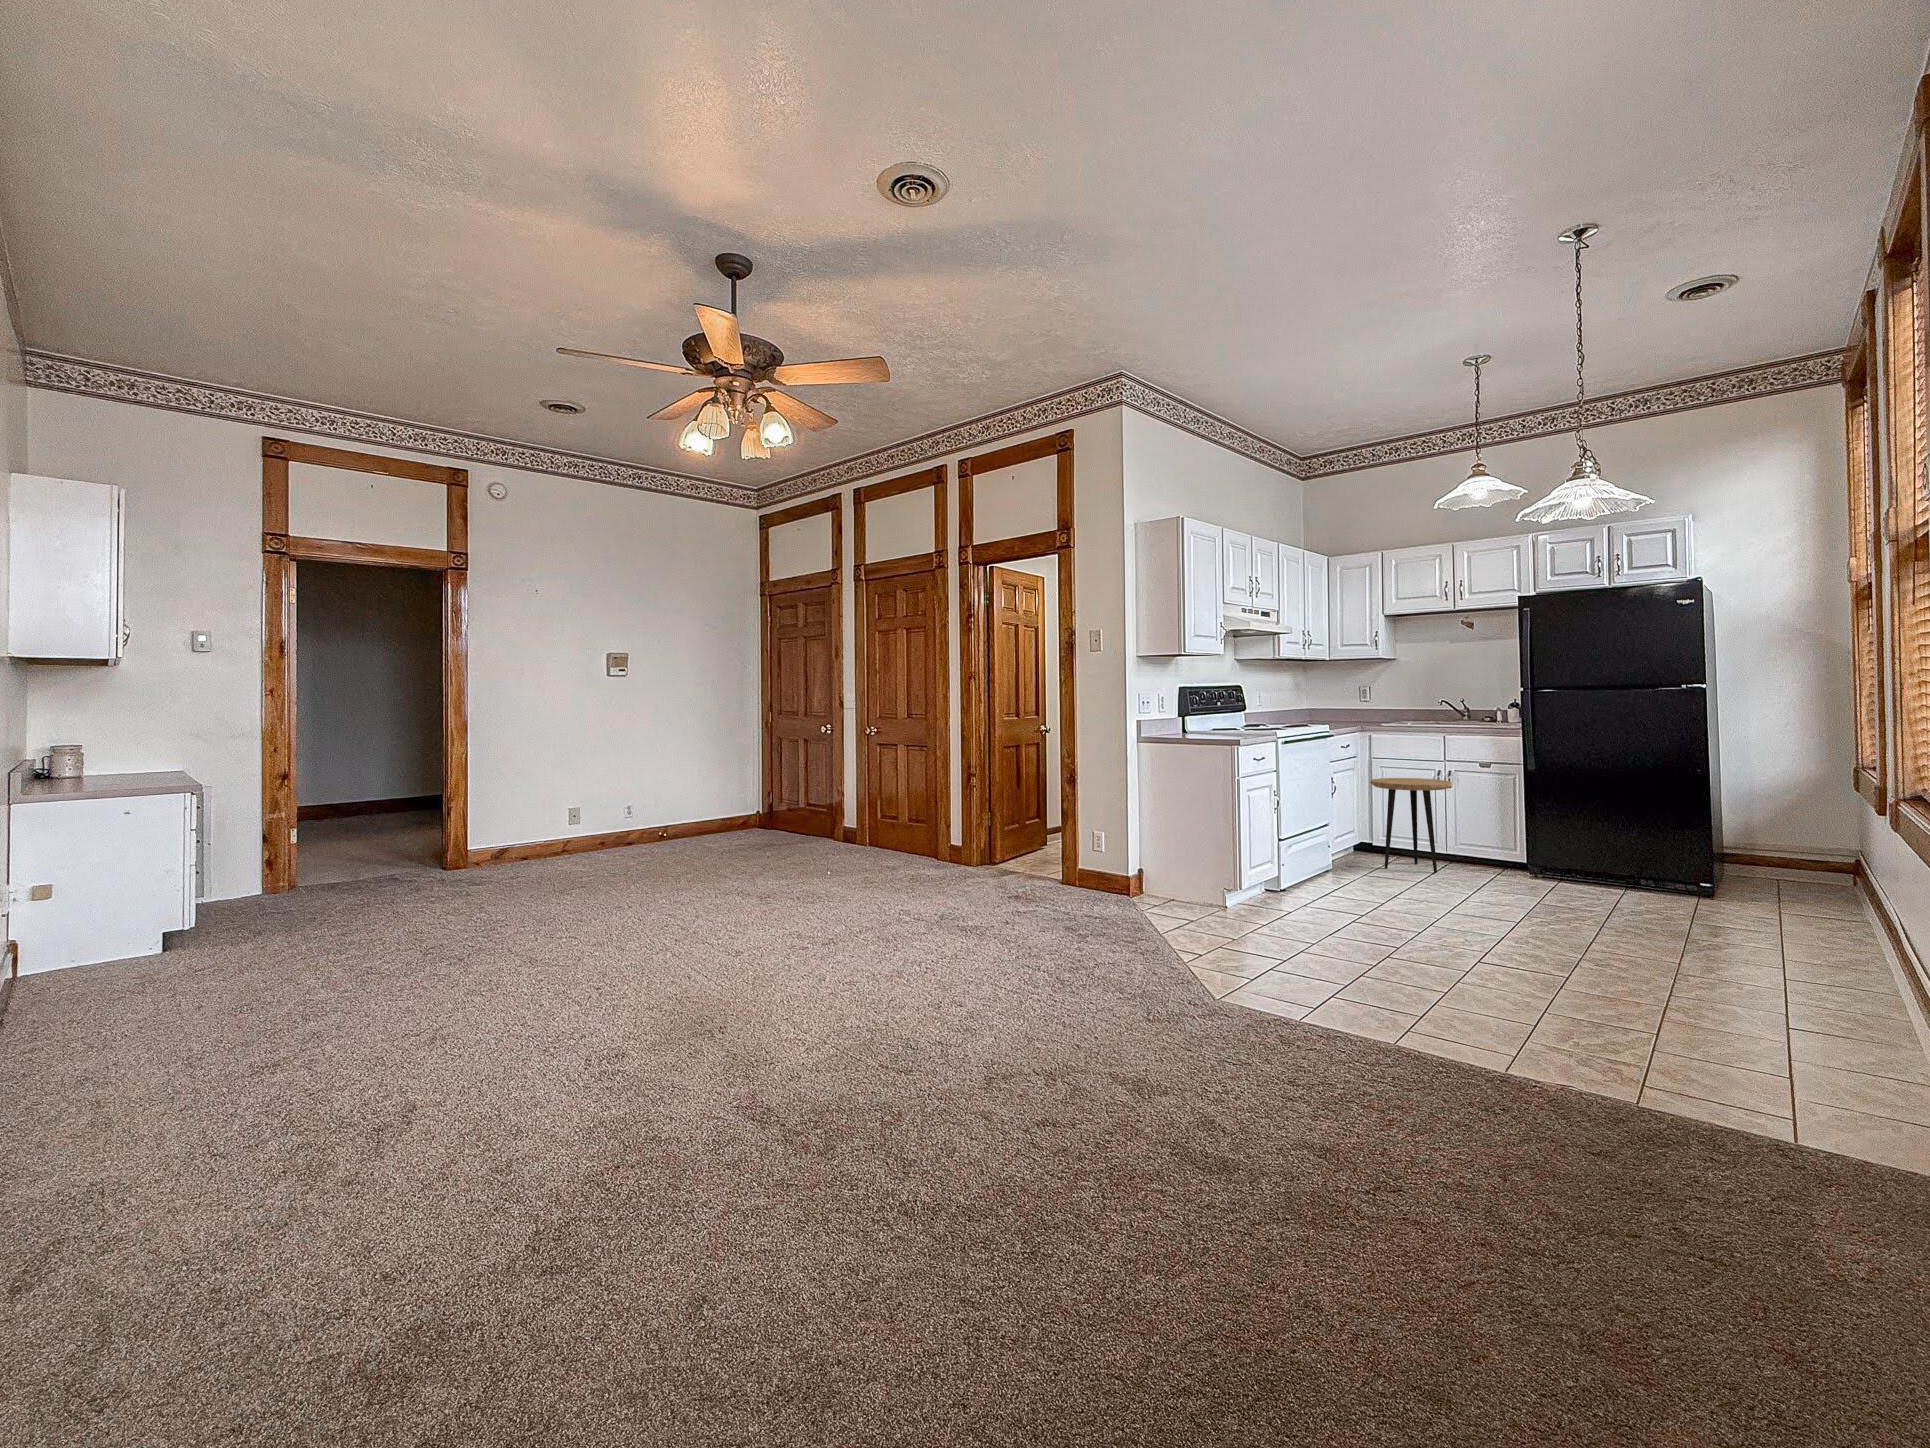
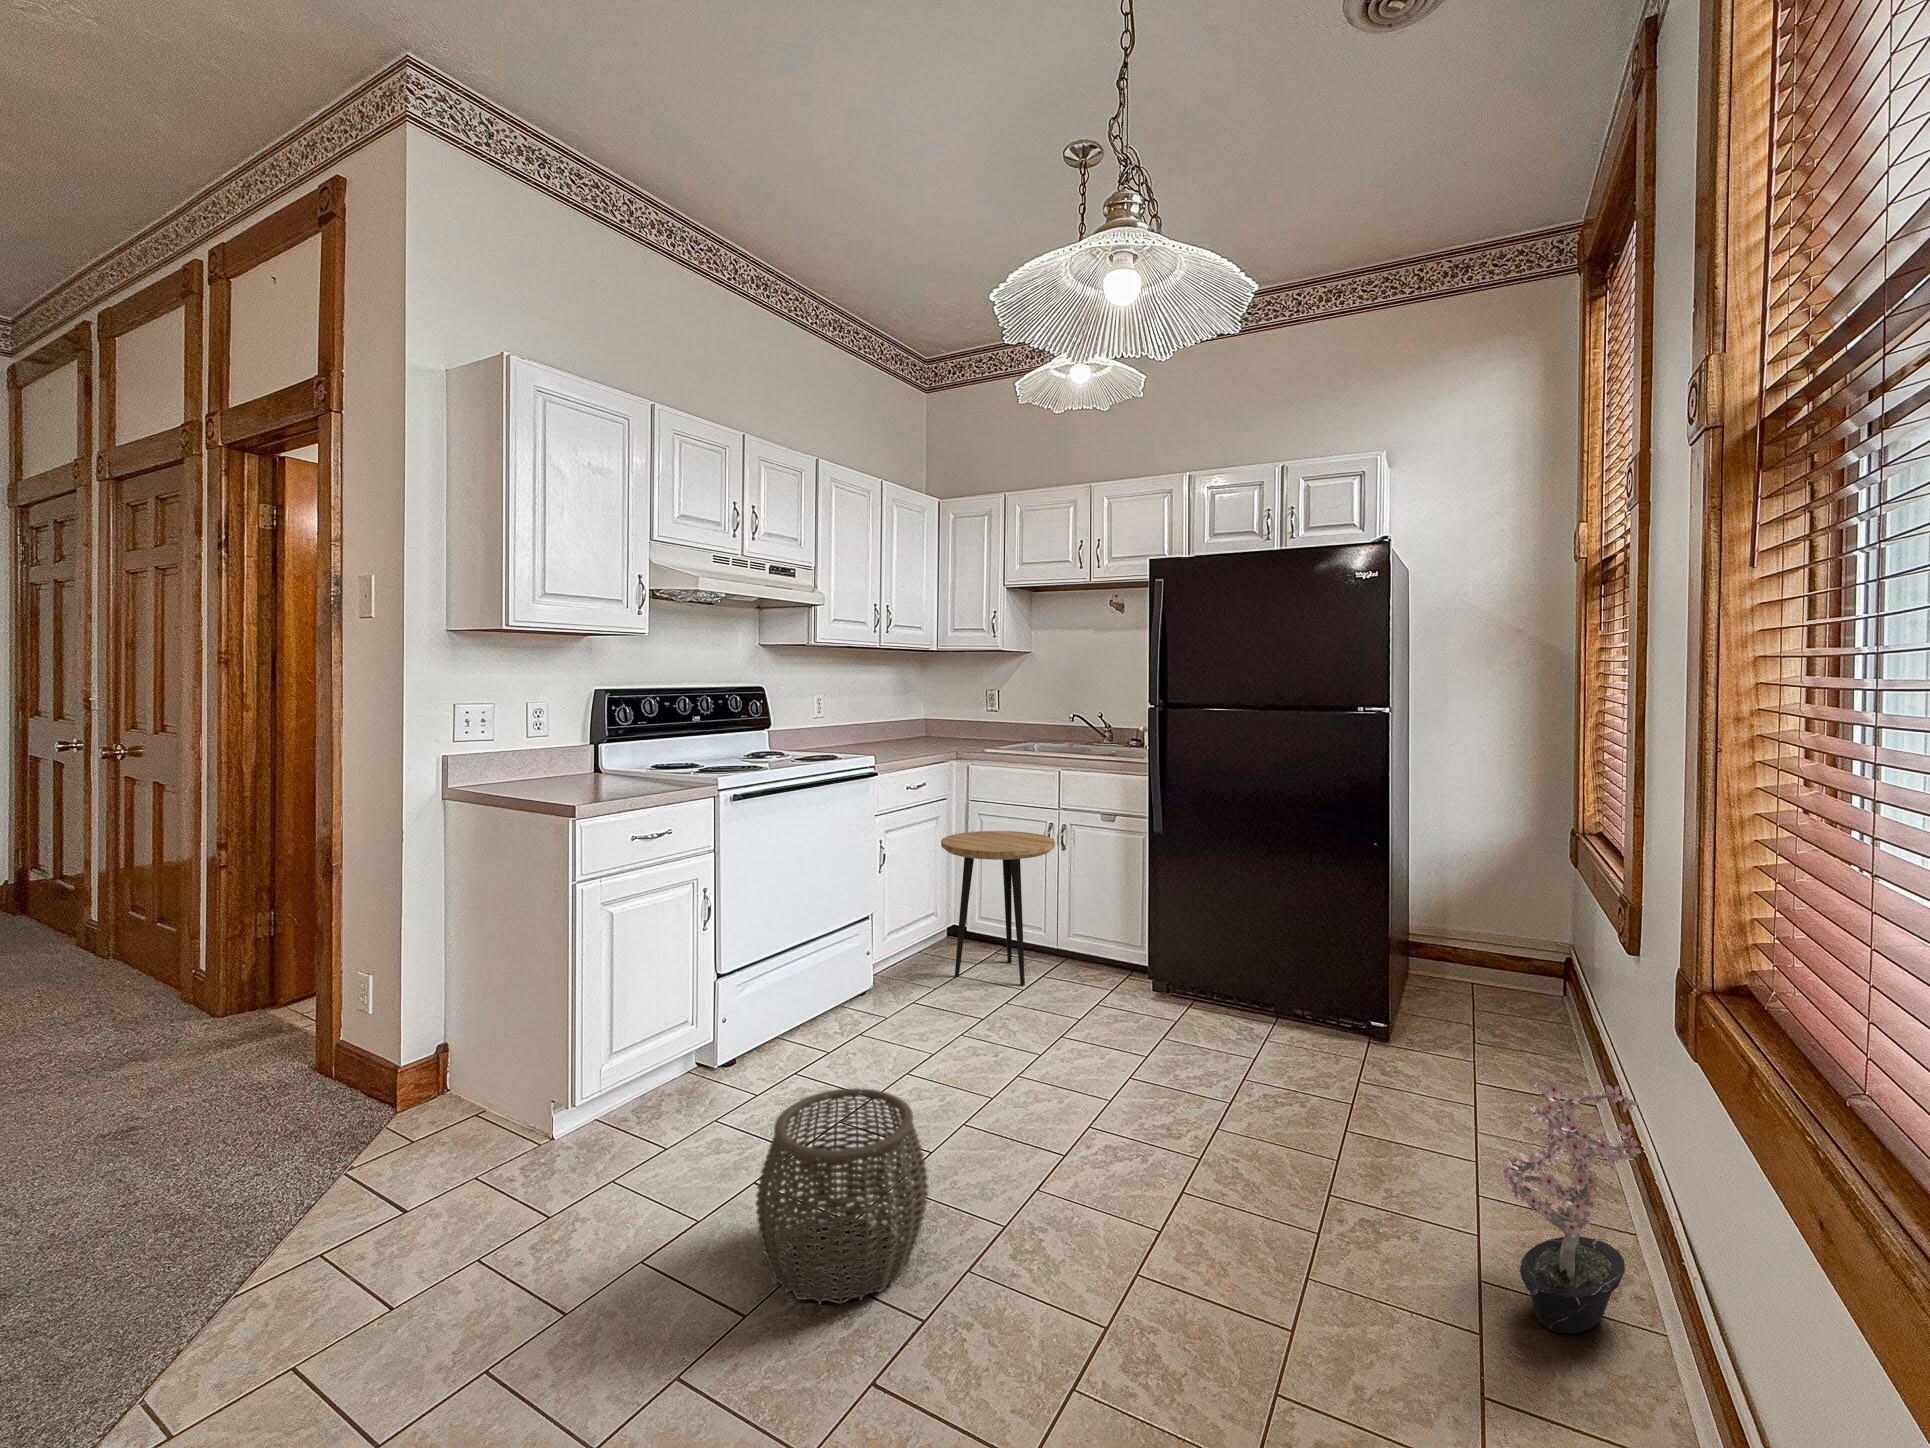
potted plant: none [1790,856,1879,976] -> present [1500,1076,1641,1334]
woven basket: none [1389,871,1476,952] -> present [756,1088,929,1304]

